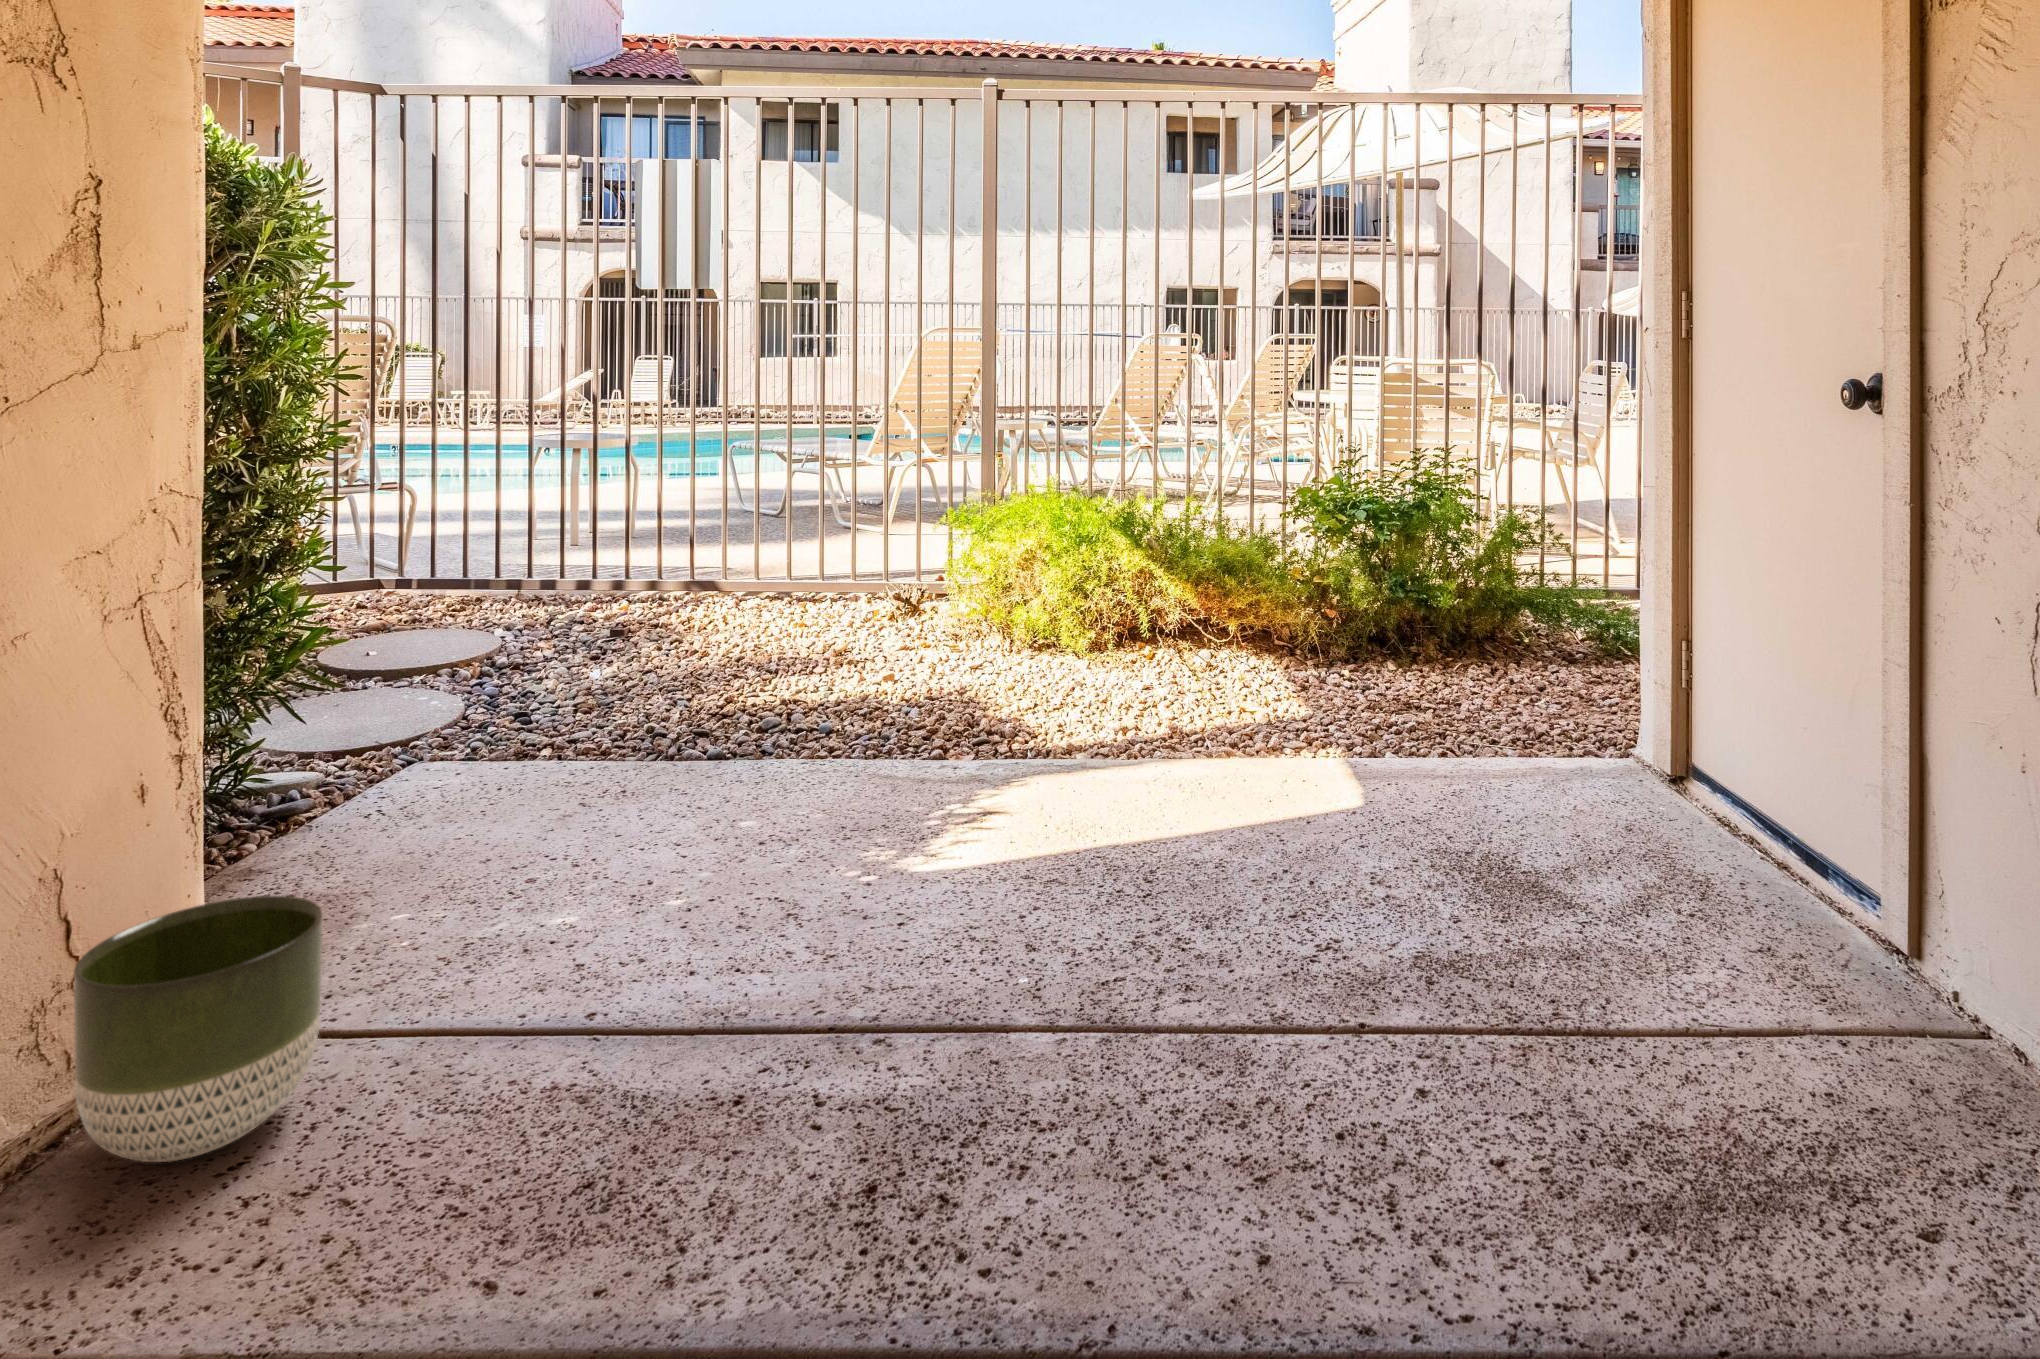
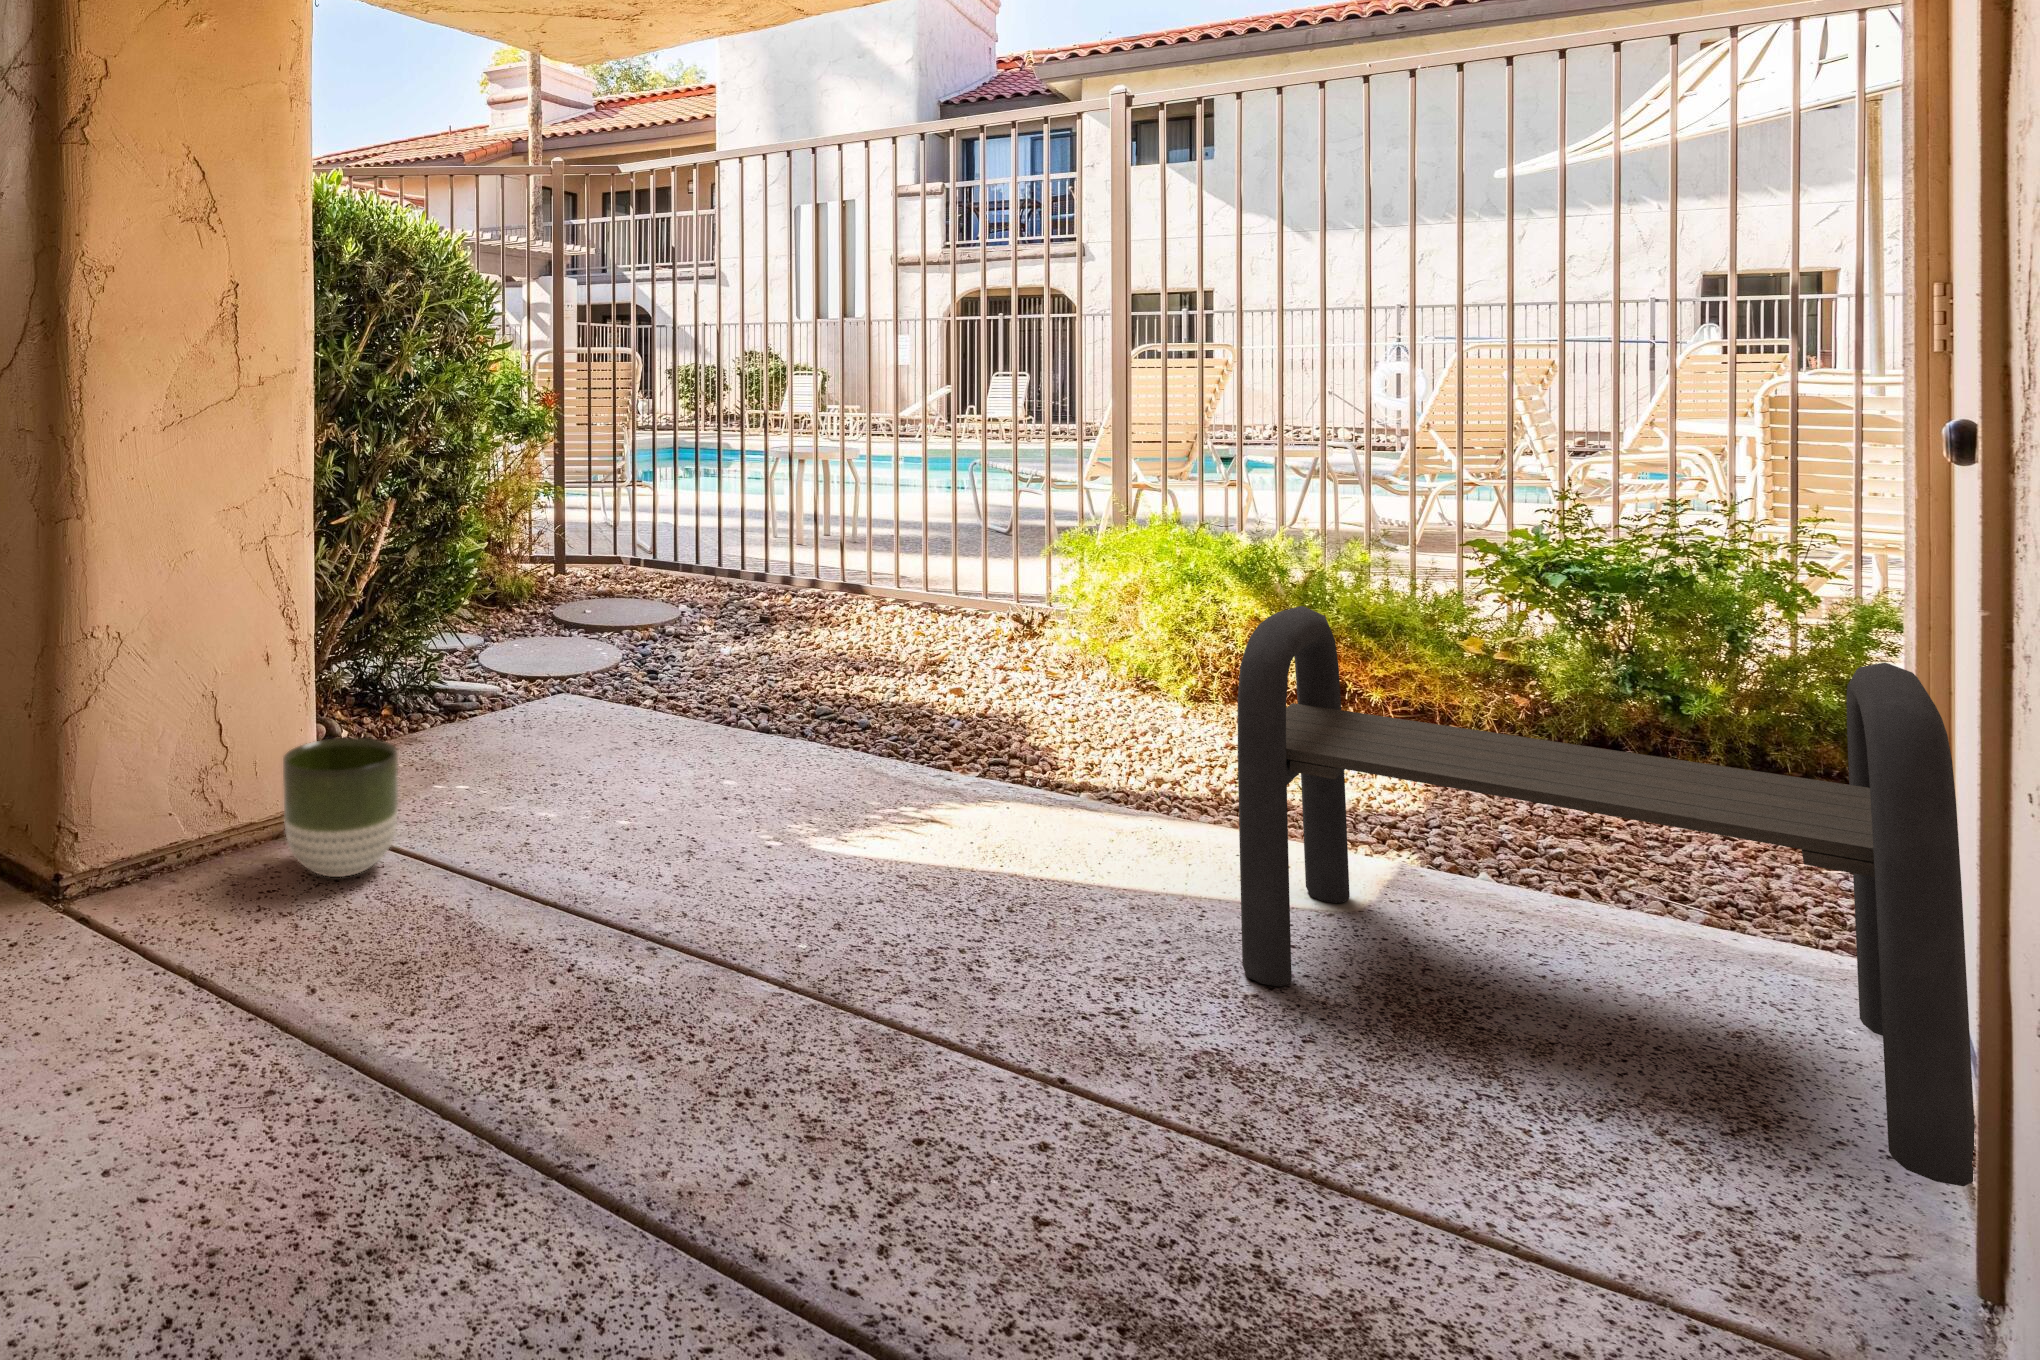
bench: none [1312,546,1786,897] -> present [1238,606,1975,1187]

